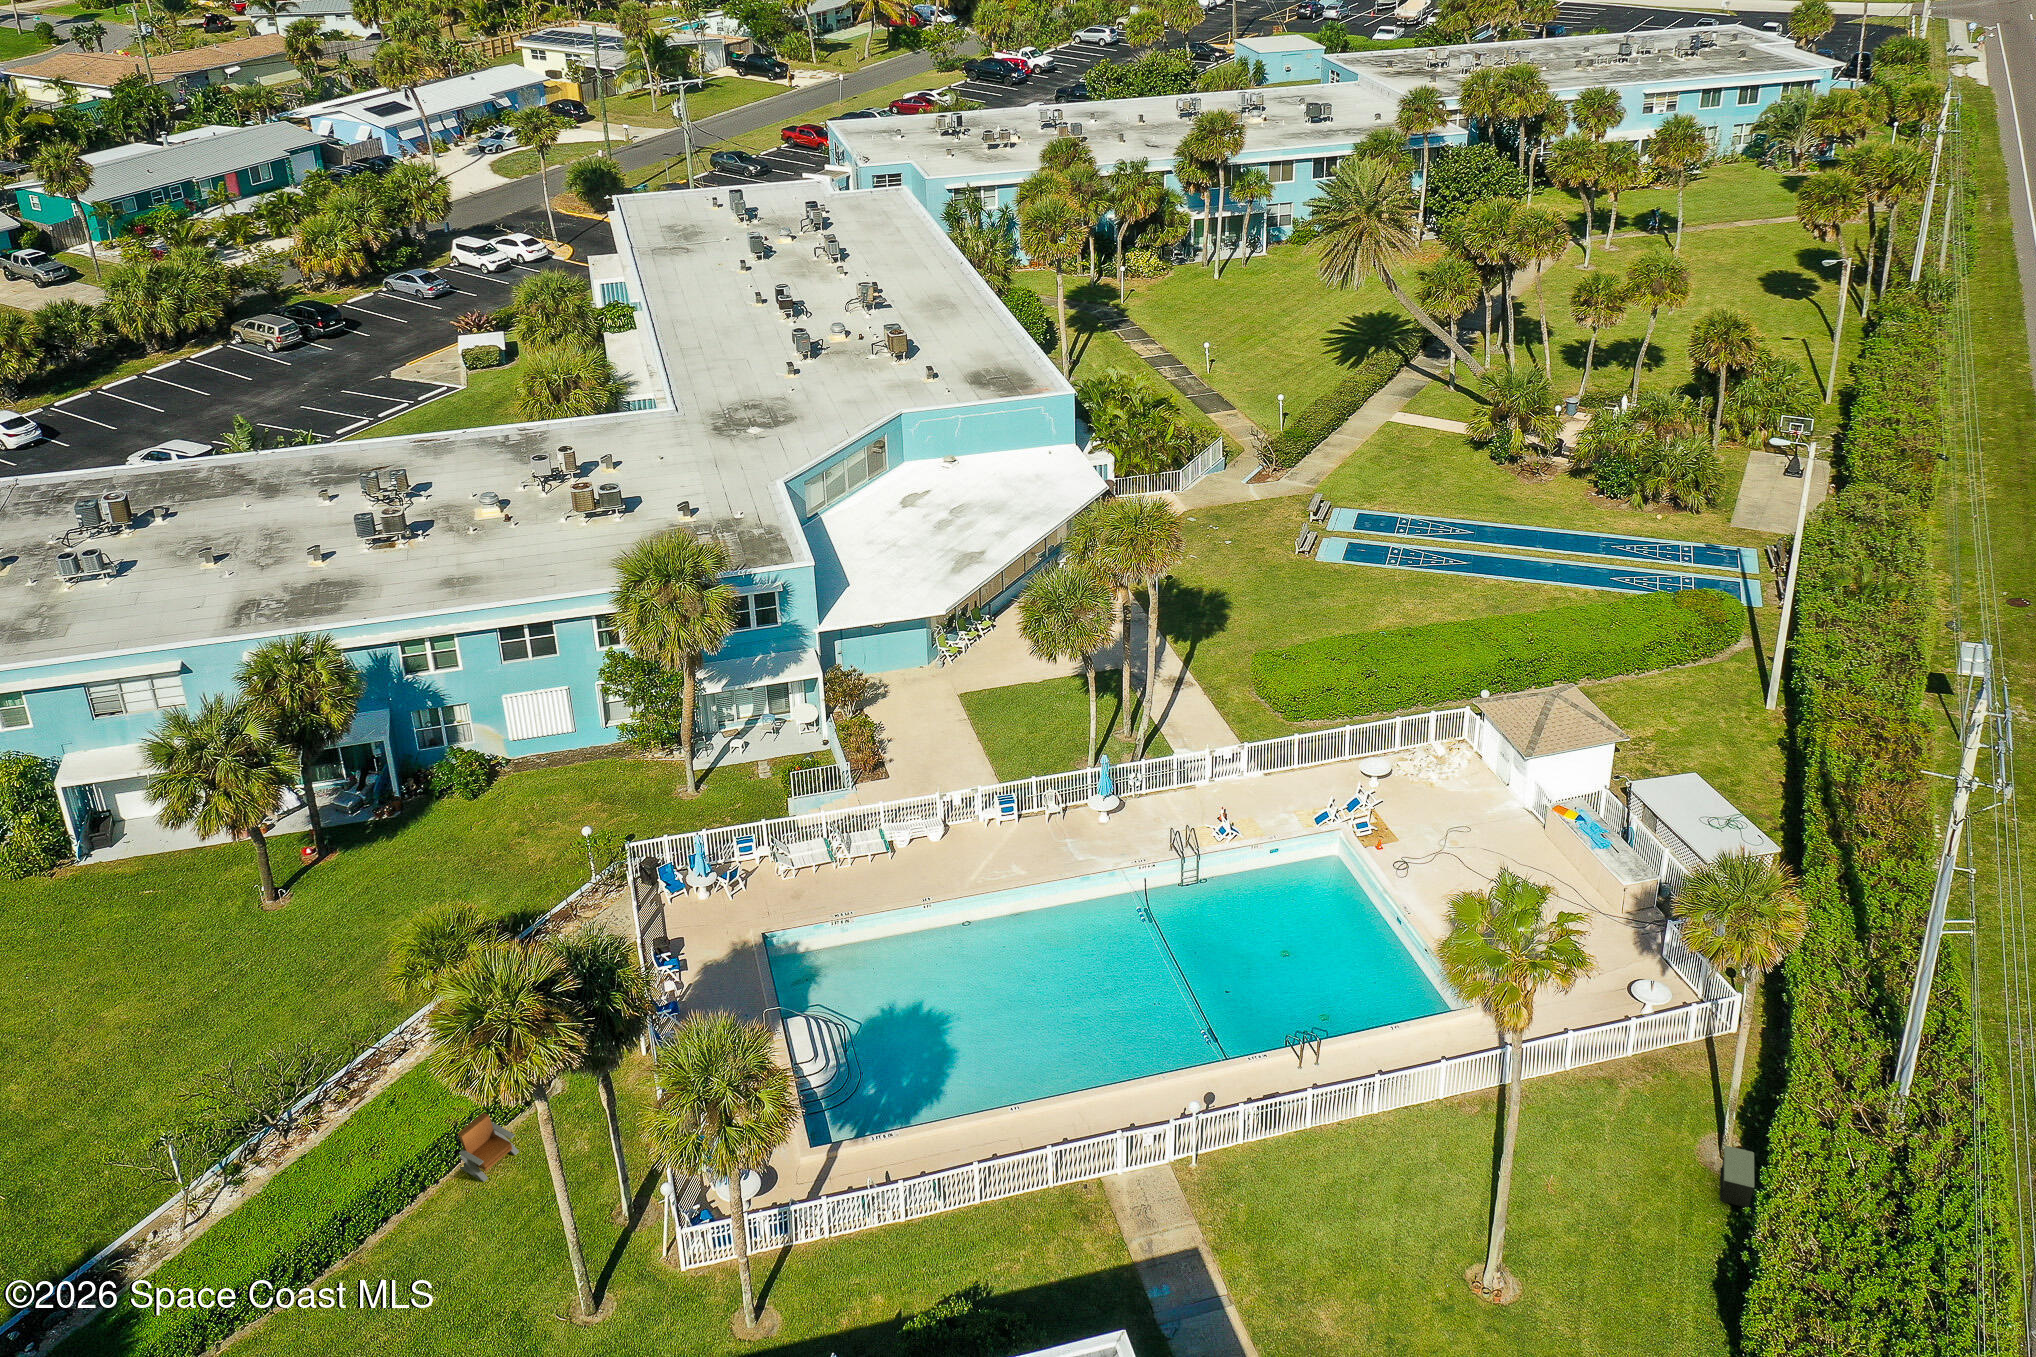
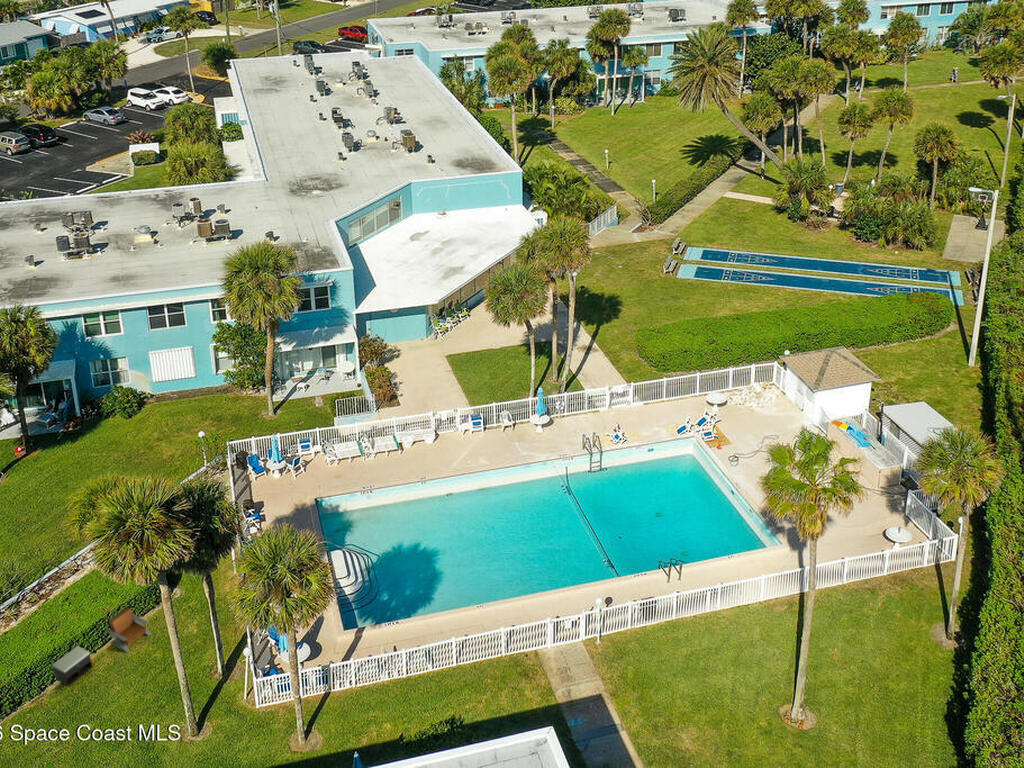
storage bench: present [1720,1146,1754,1208] -> present [52,646,93,686]

